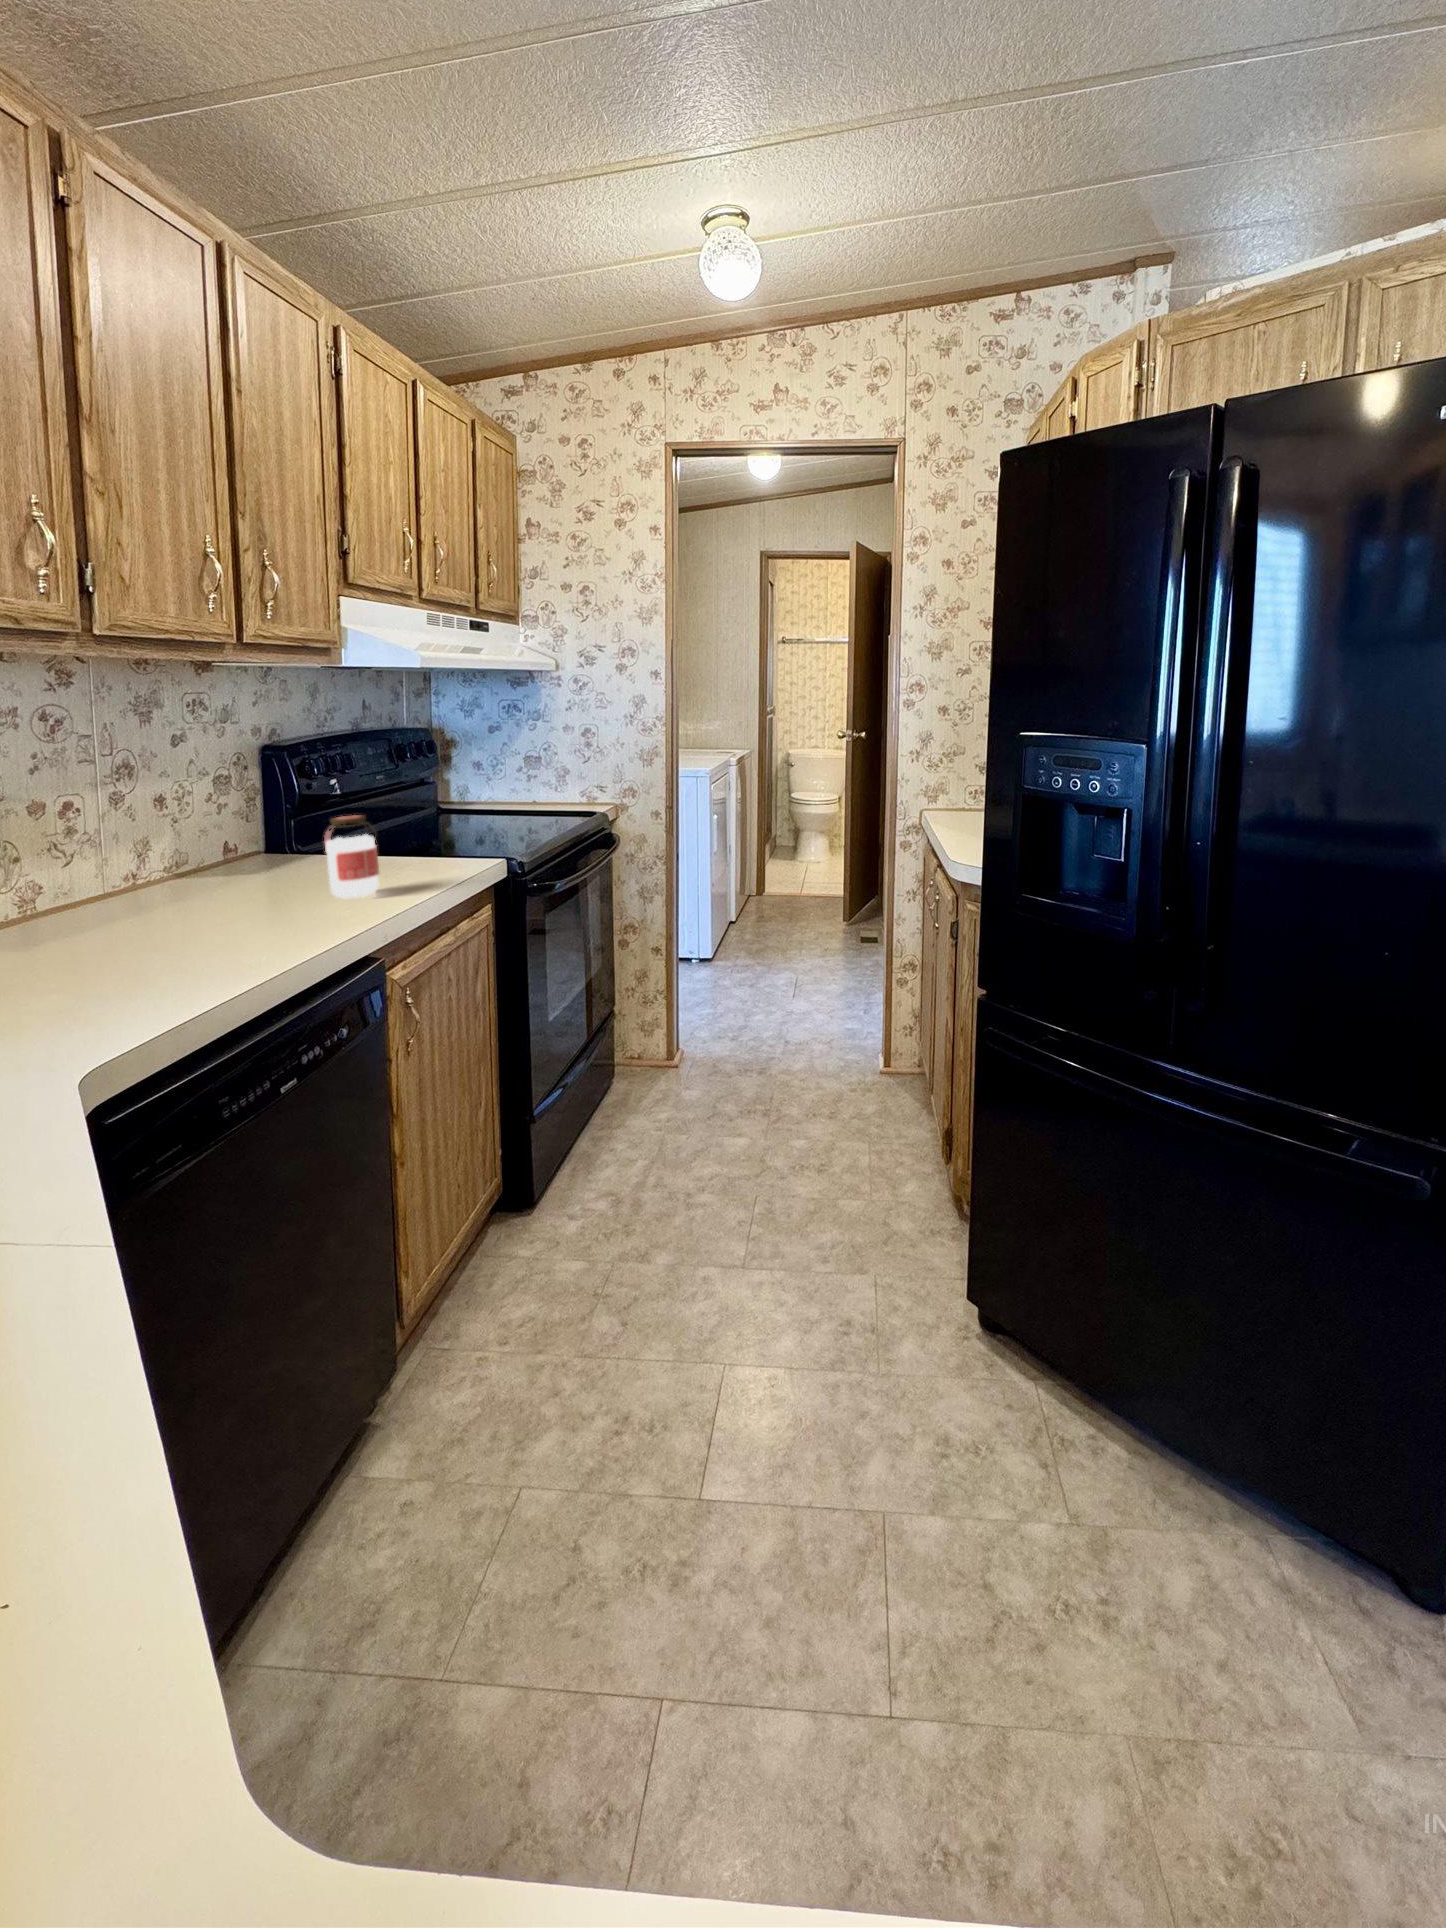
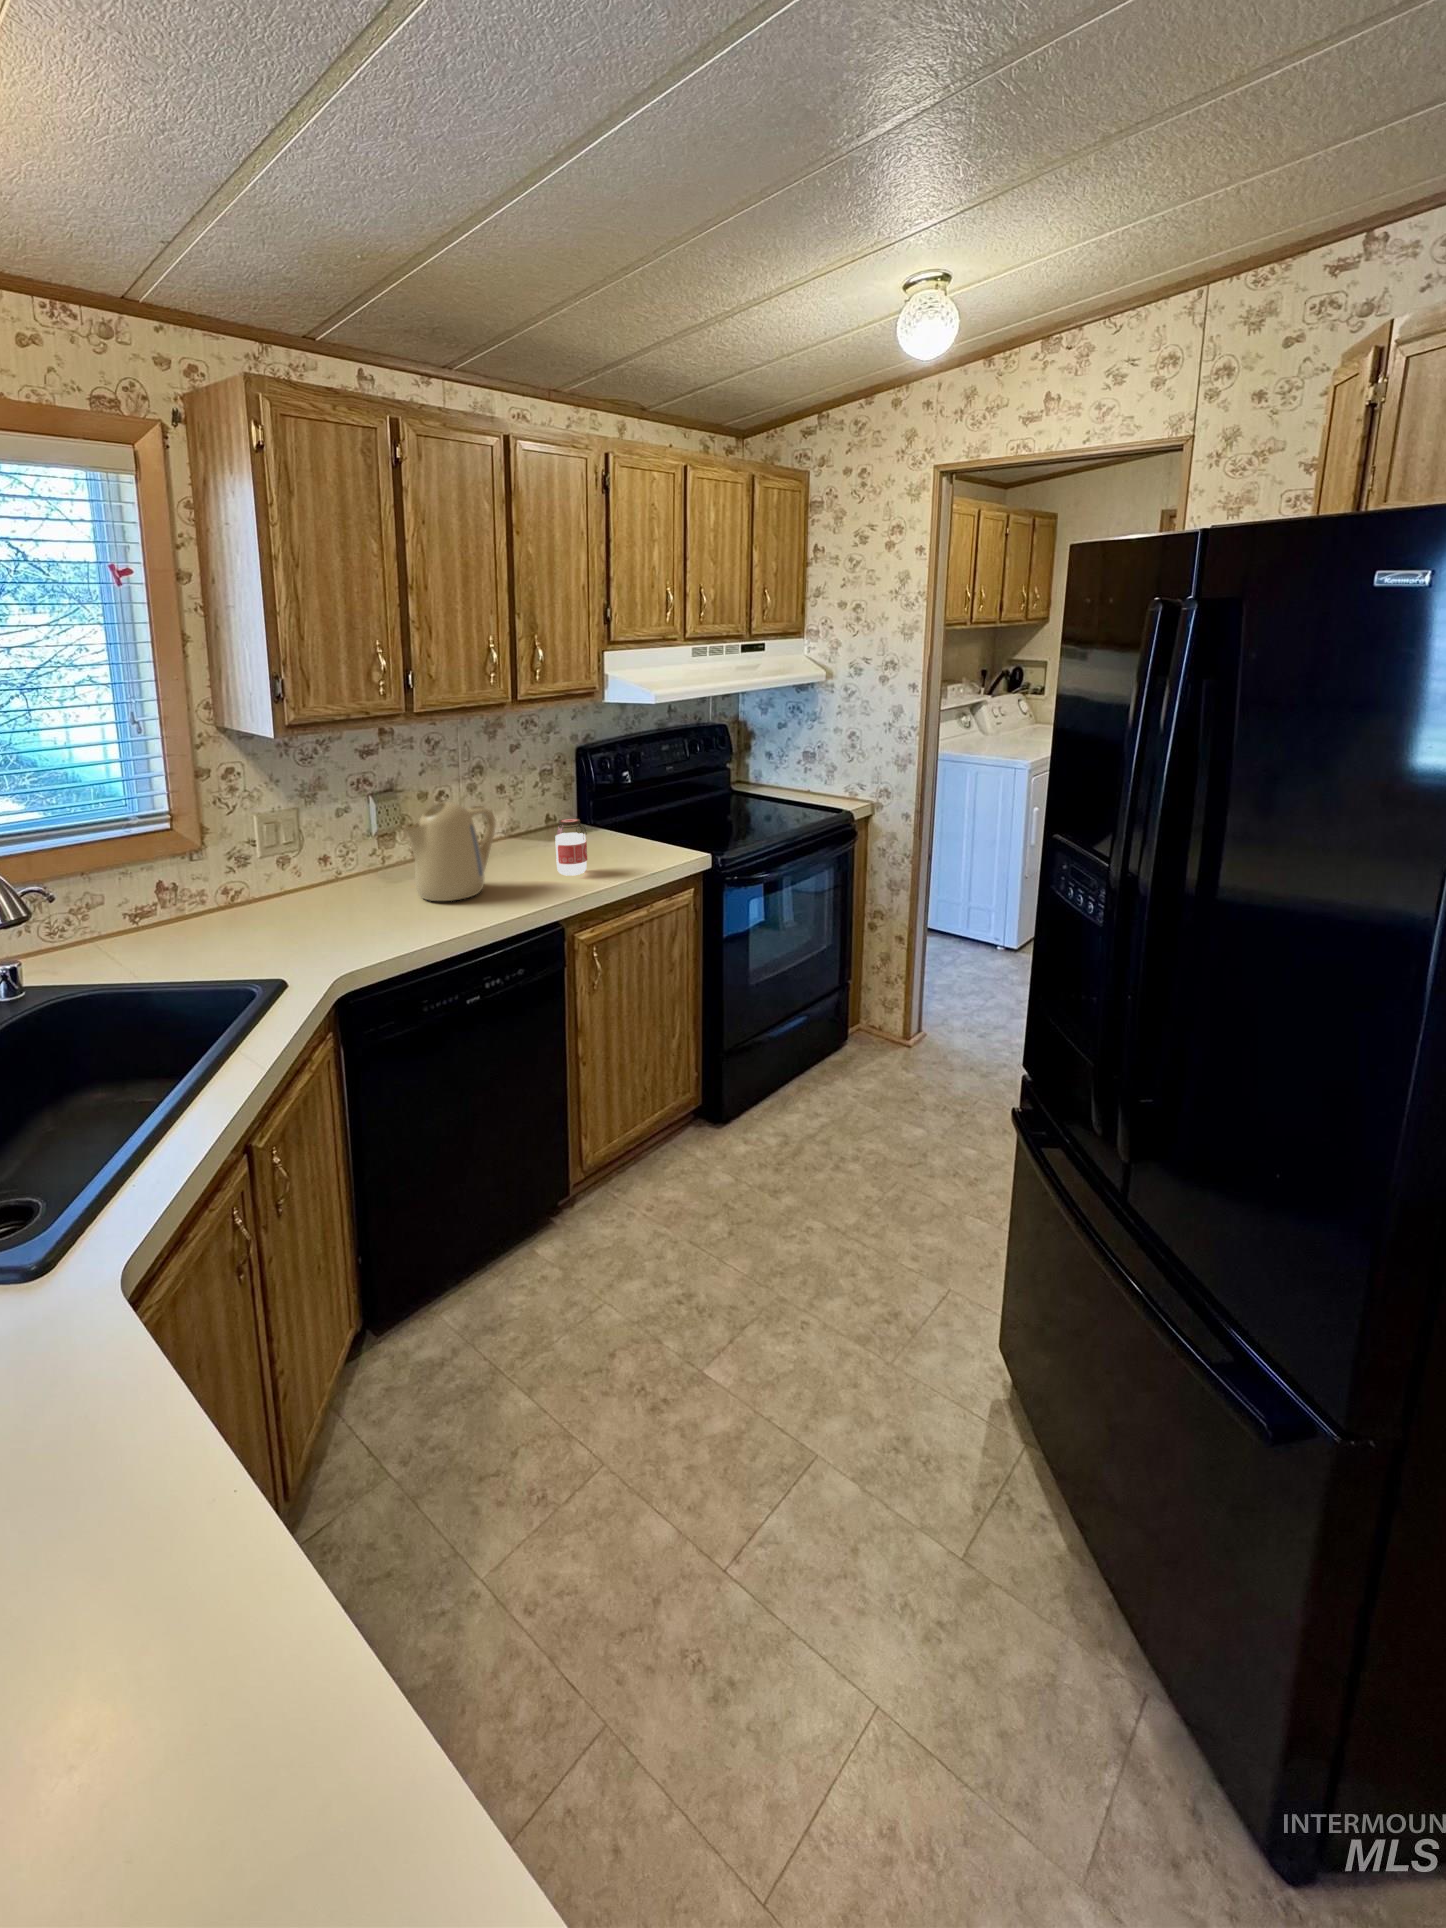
kettle: none [78,790,239,960] -> present [404,802,496,901]

